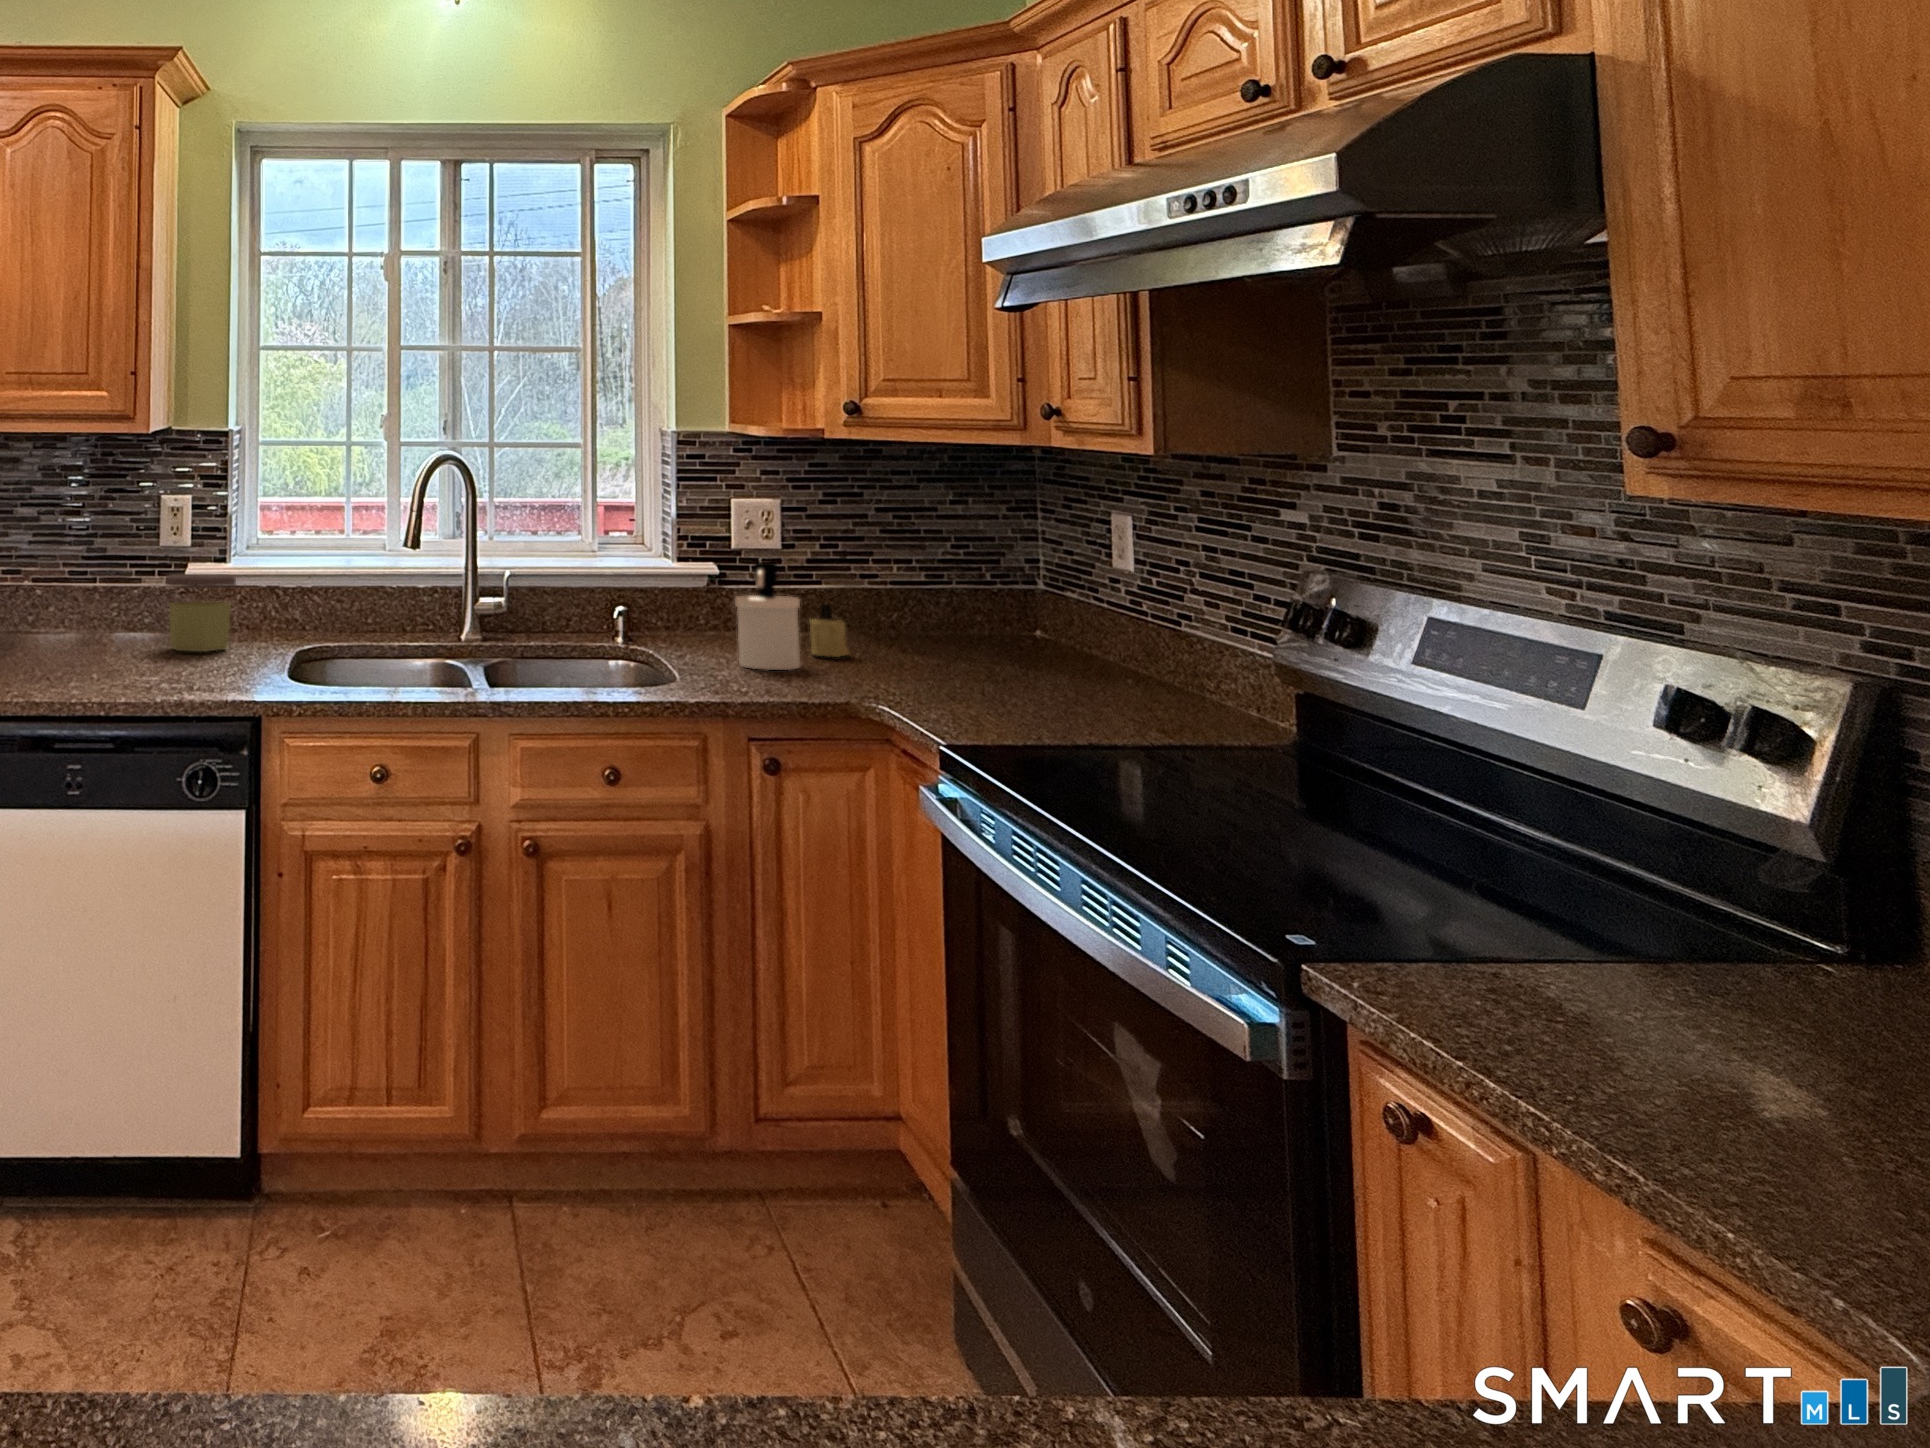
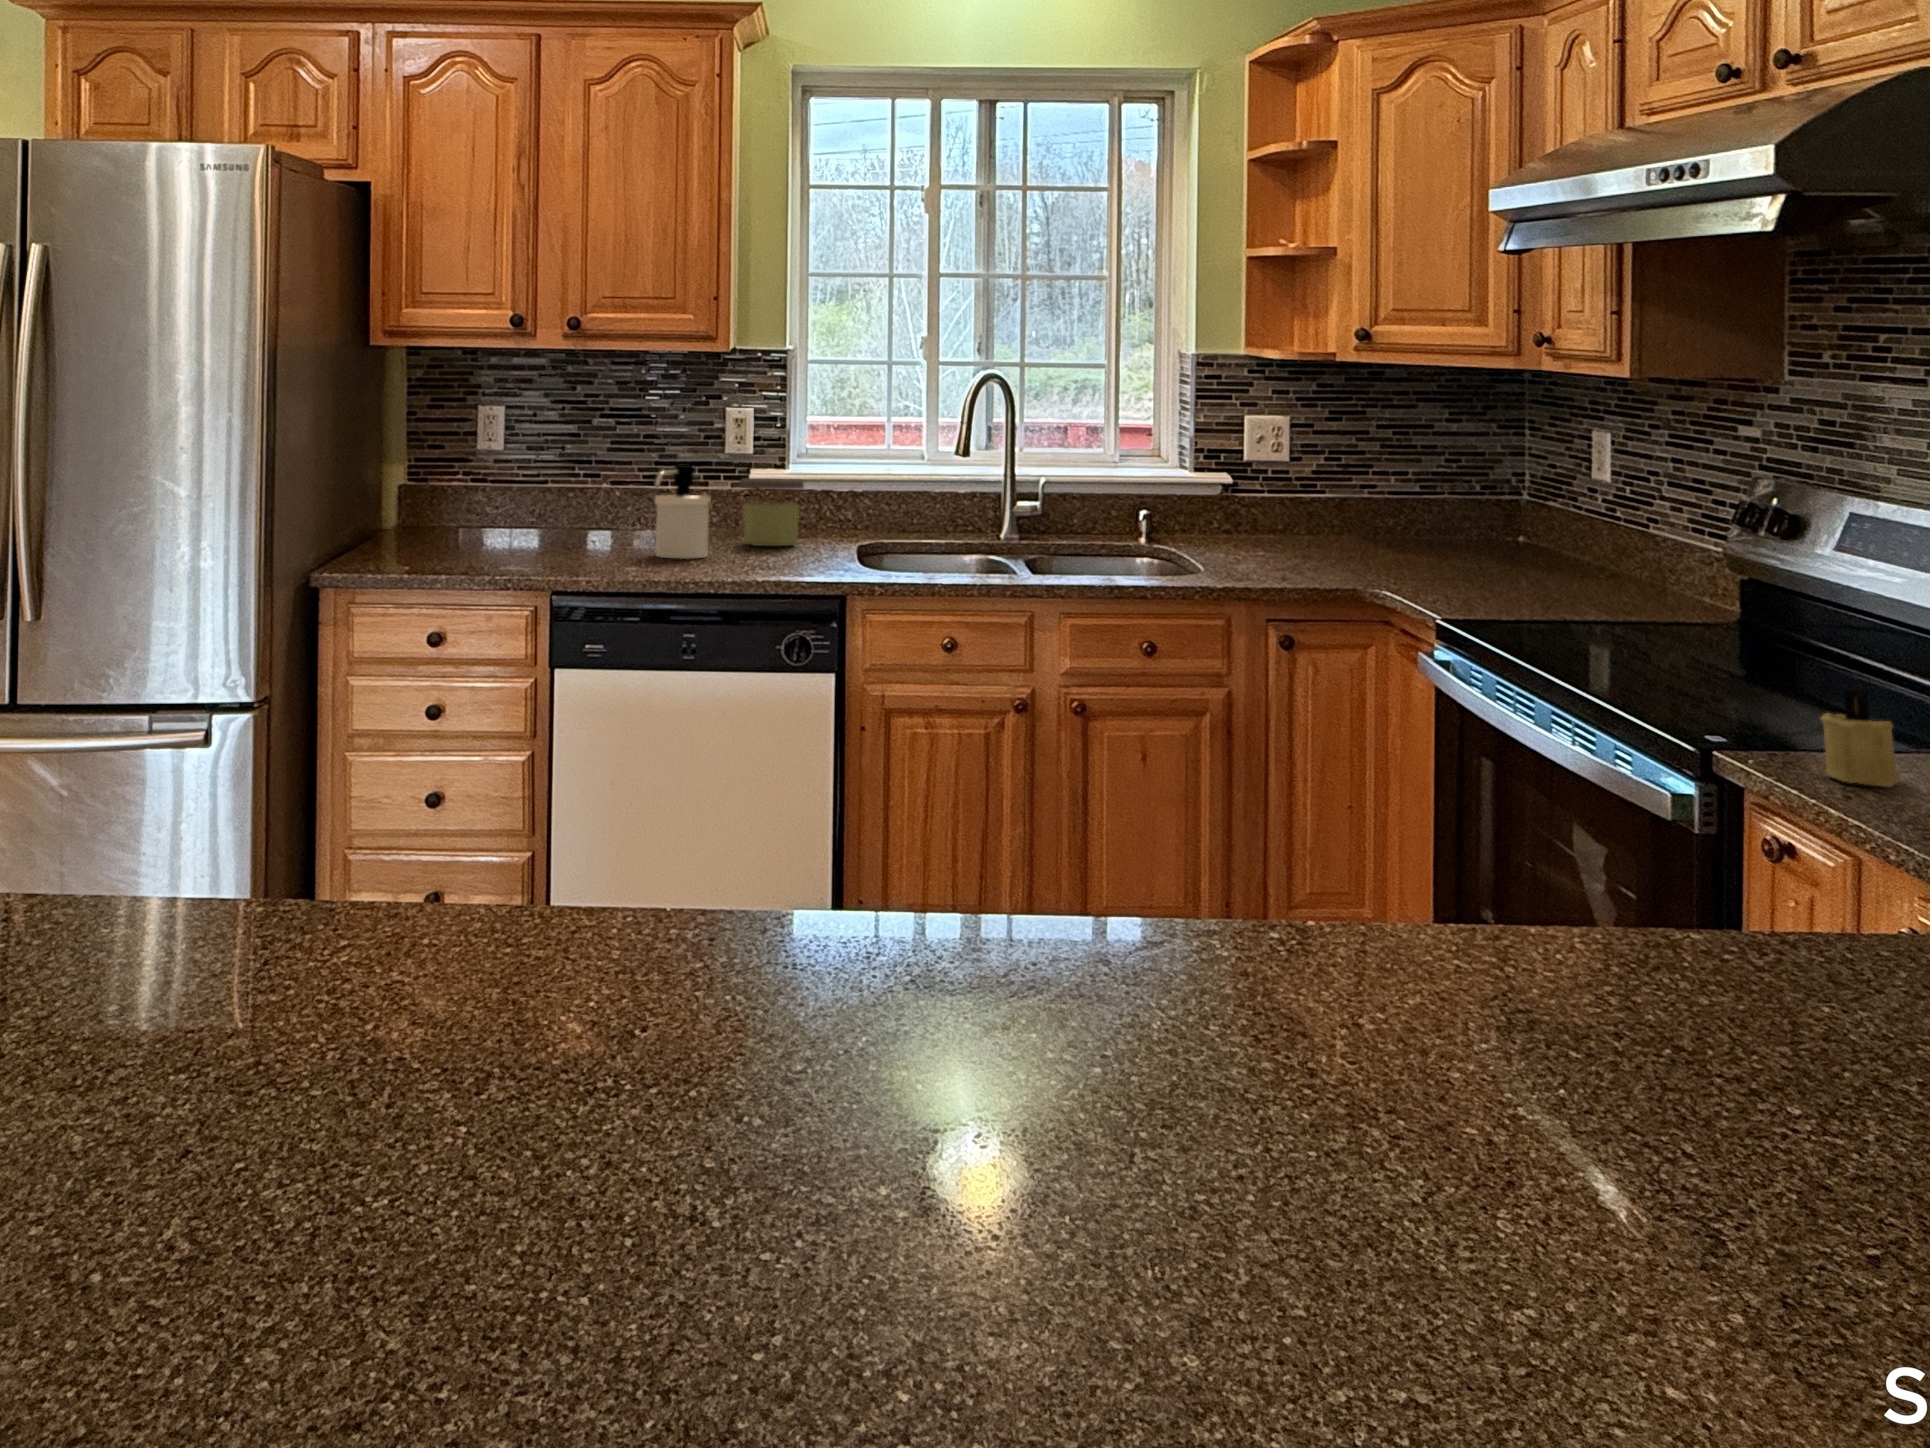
soap dispenser: present [735,562,800,670] -> present [655,465,711,559]
candle: present [810,604,850,657] -> present [1820,690,1899,787]

